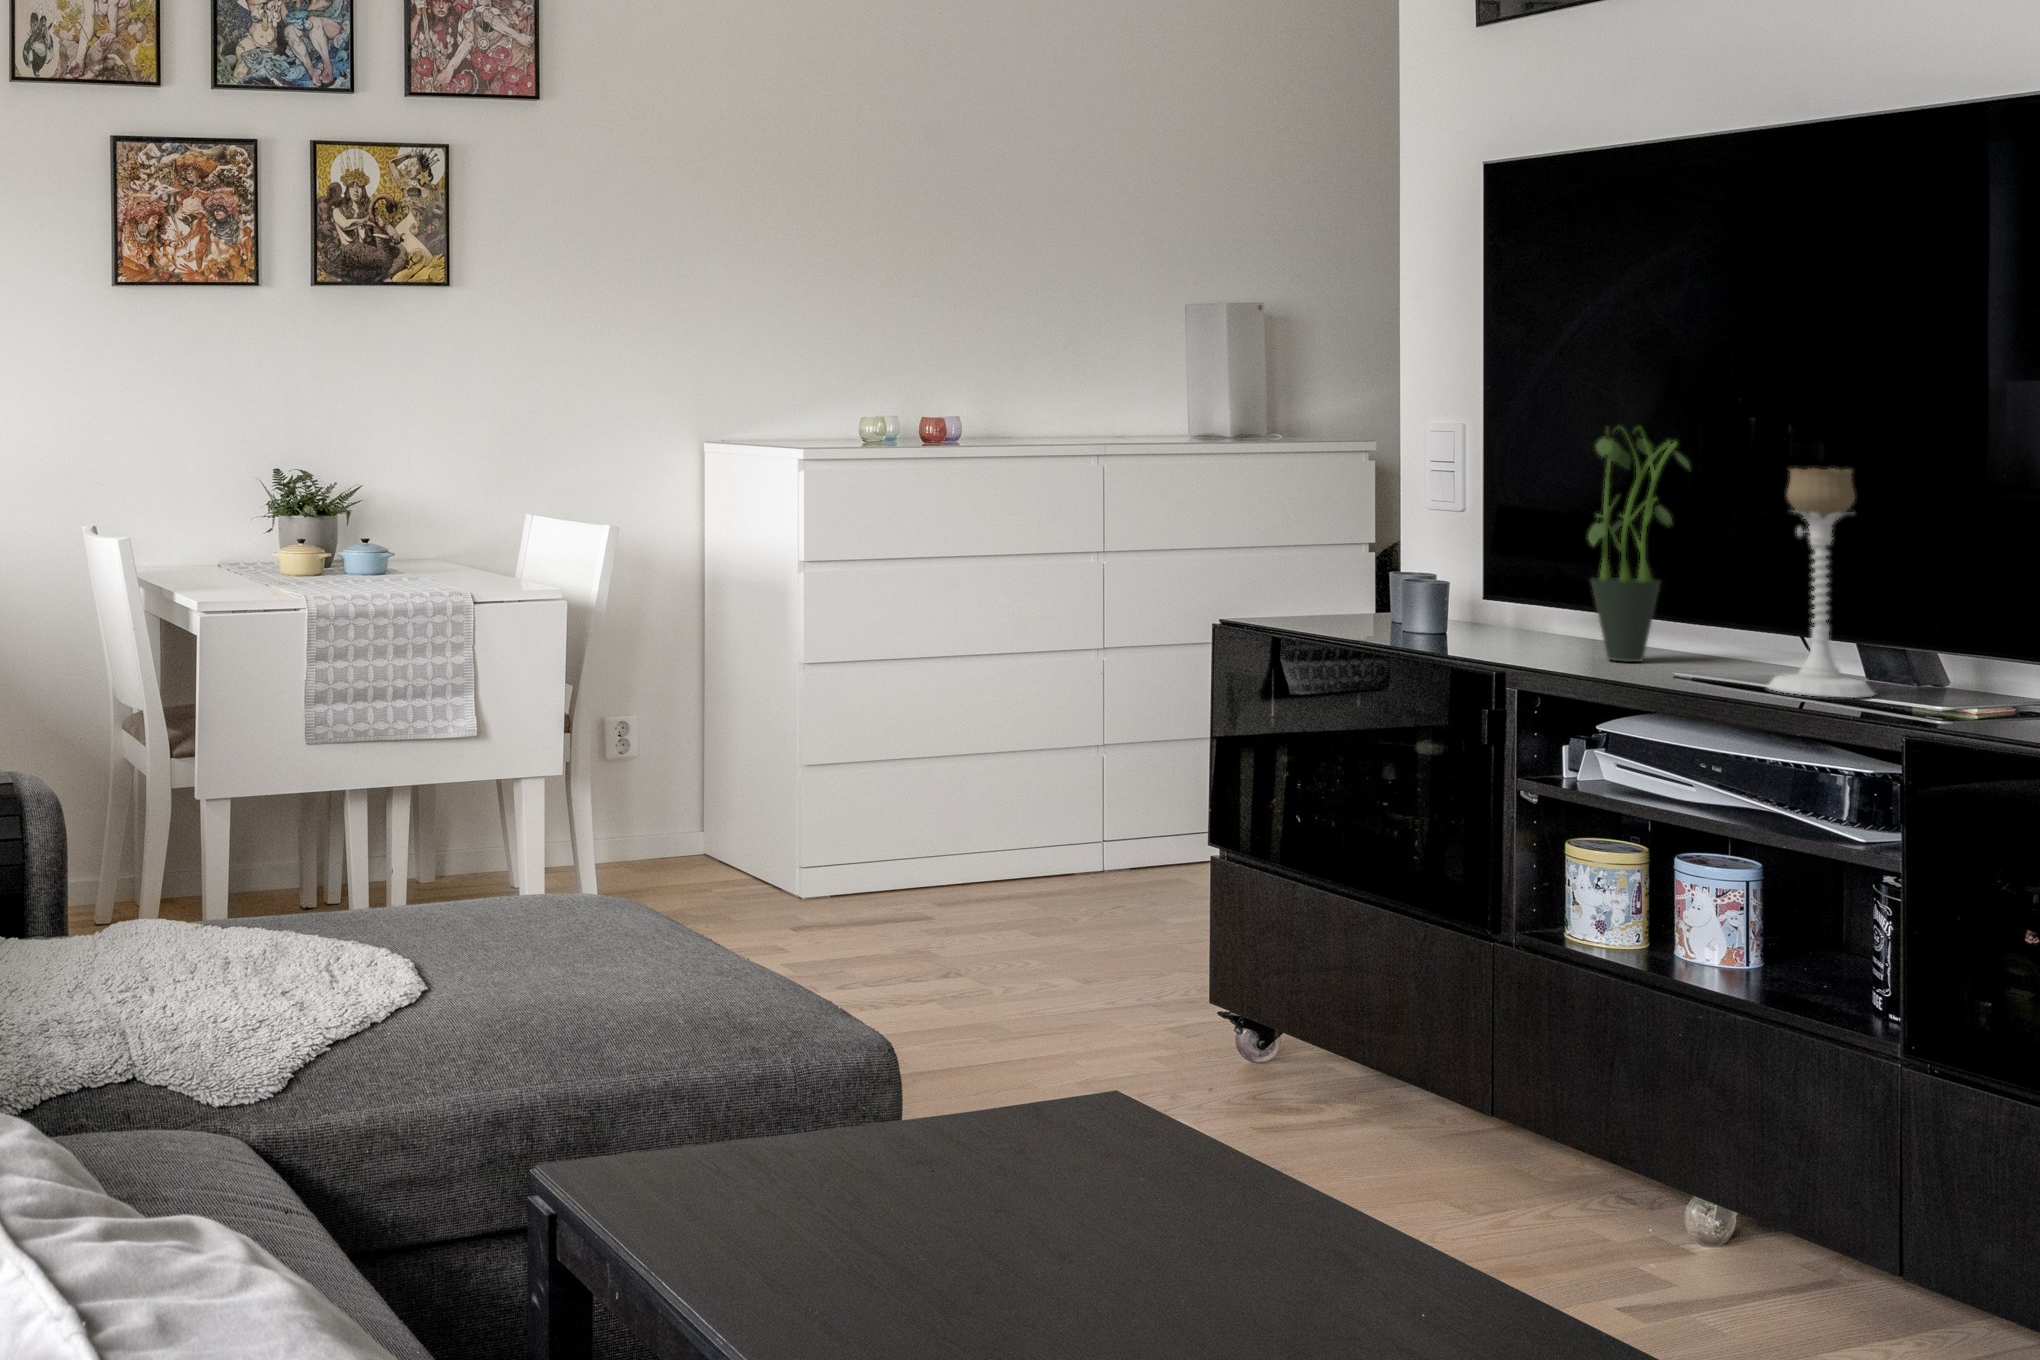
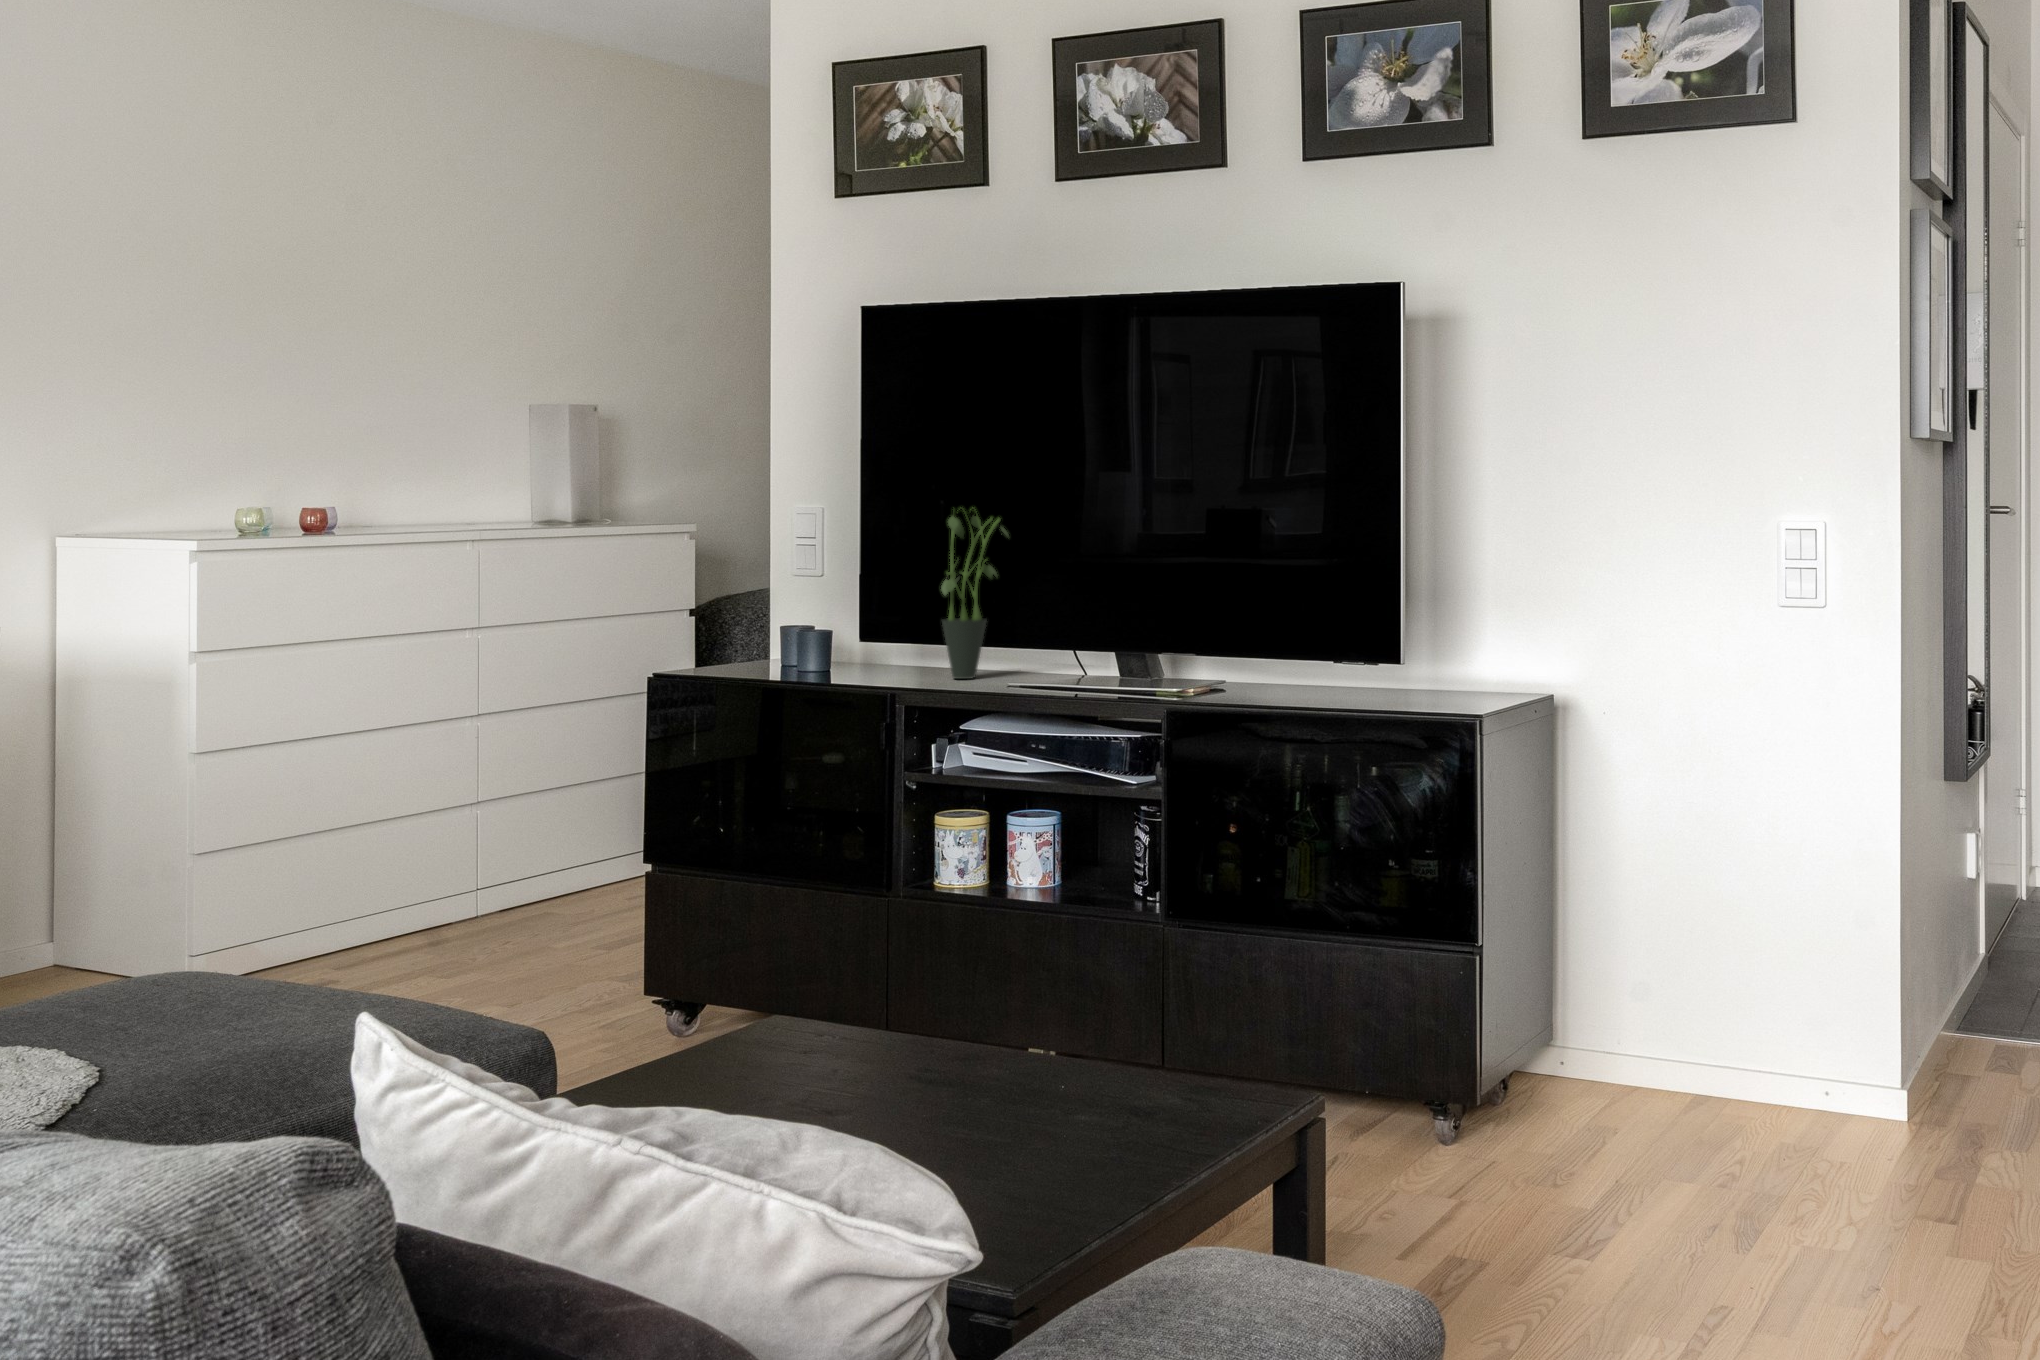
candle holder: present [1767,468,1874,698] -> none [1066,535,1129,690]

